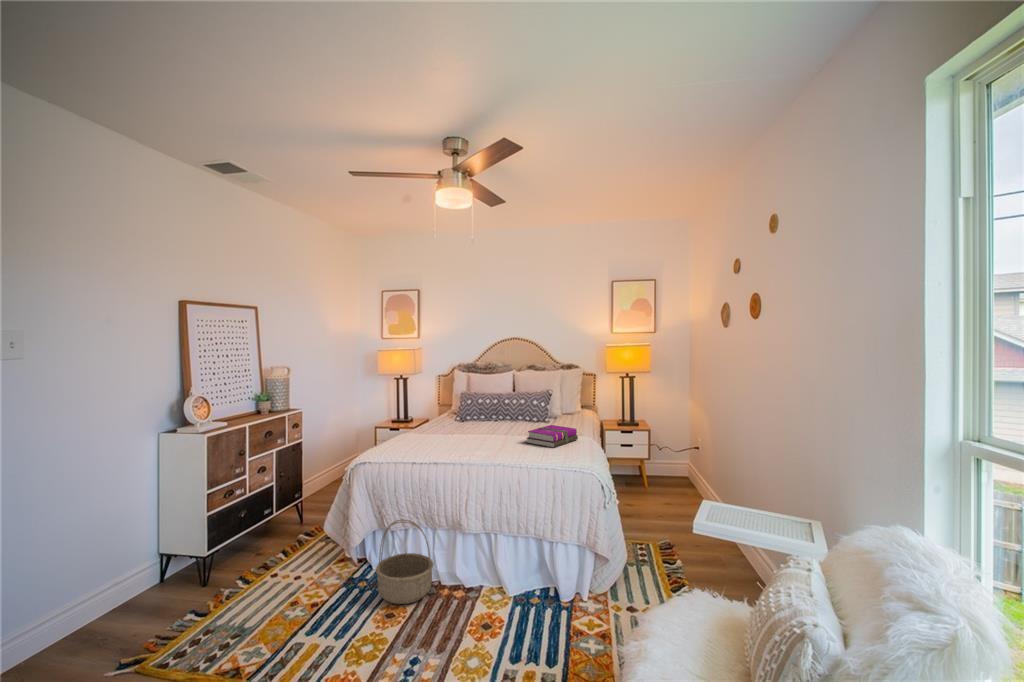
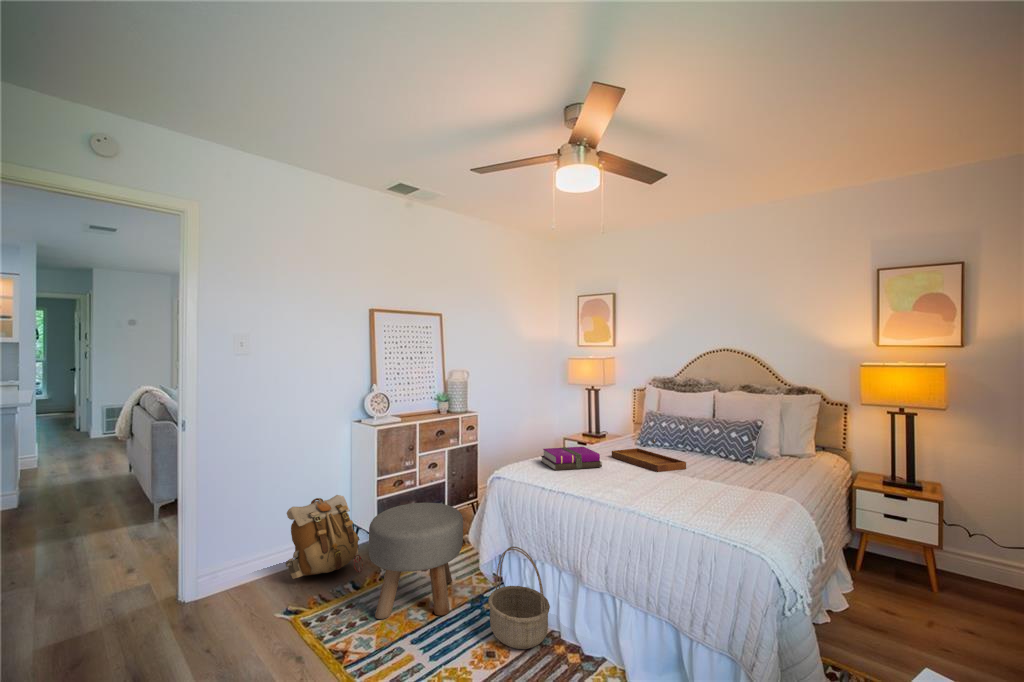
tray: none [452,413,513,438] -> present [612,439,686,472]
hardback book: present [527,425,578,448] -> present [541,447,602,471]
ottoman: none [226,502,334,632] -> present [369,503,463,619]
backpack: none [75,523,194,637] -> present [286,495,363,579]

